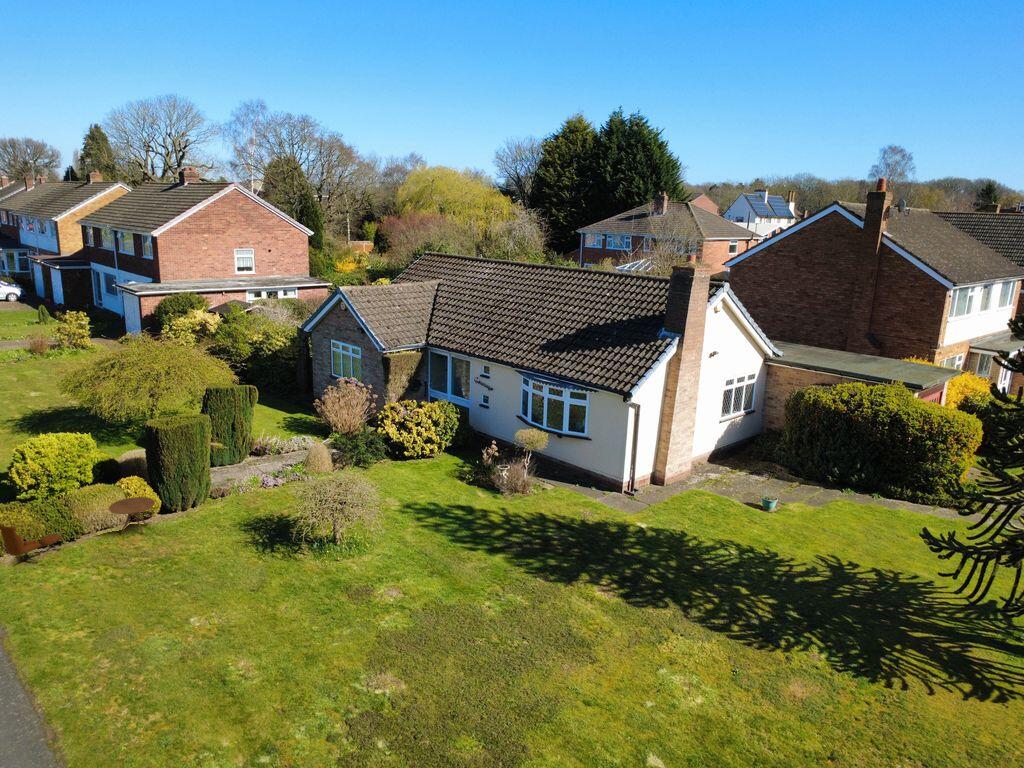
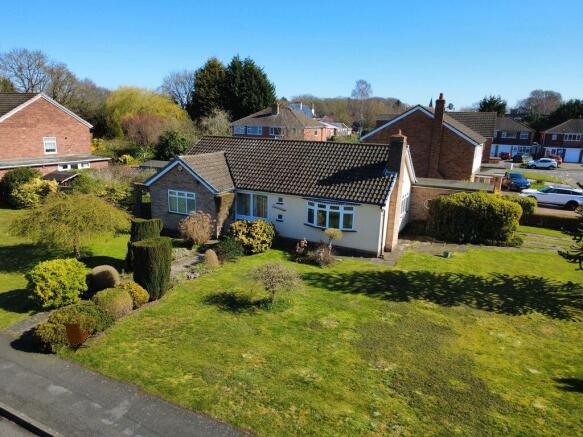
round table: present [109,497,155,535] -> none [116,294,146,321]

